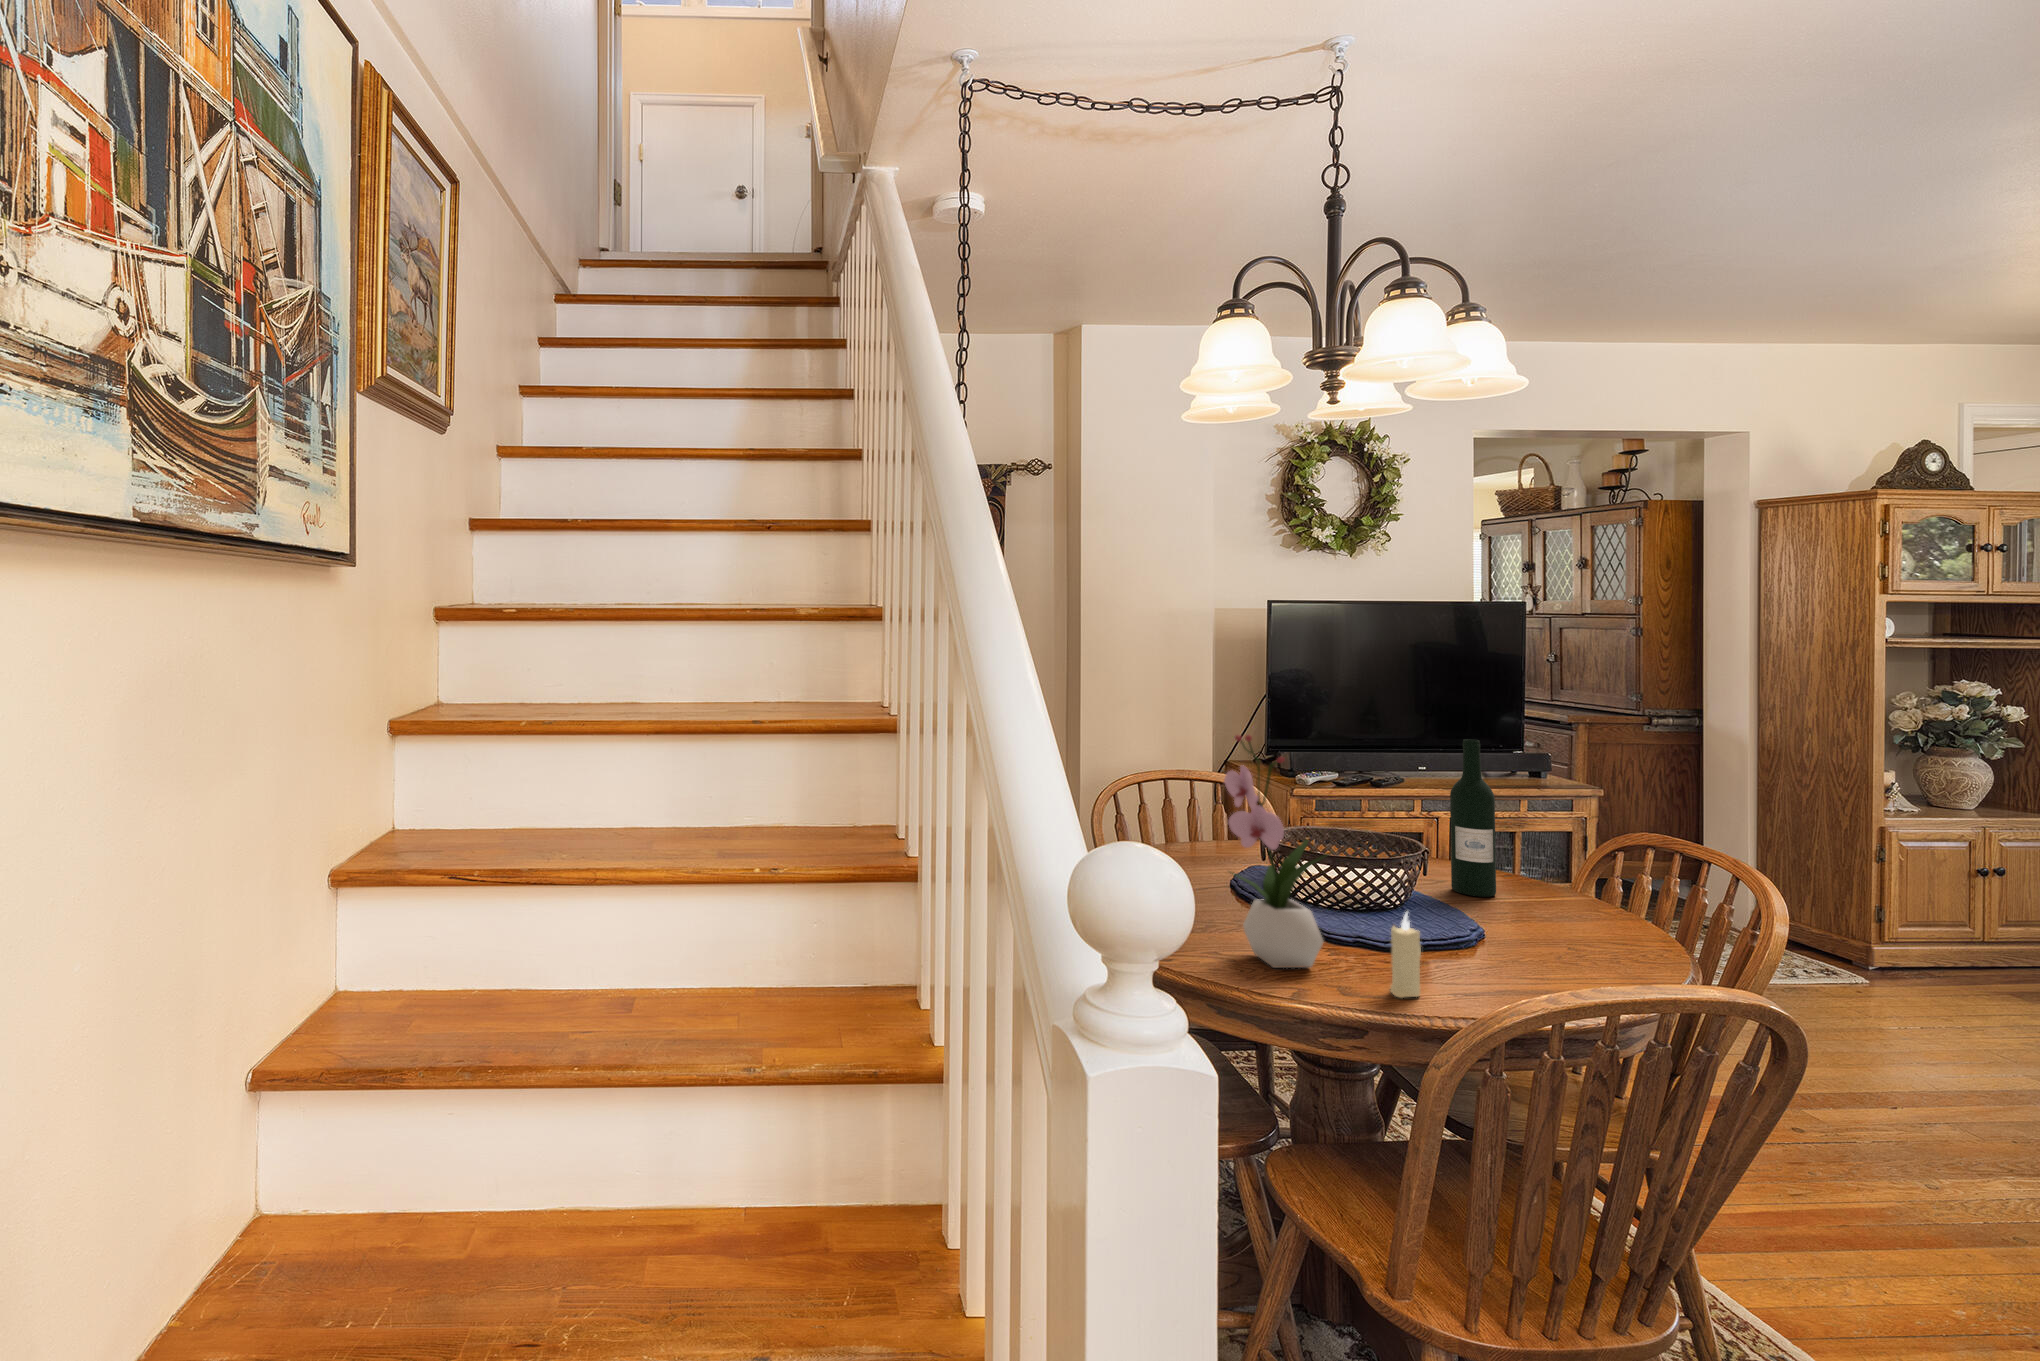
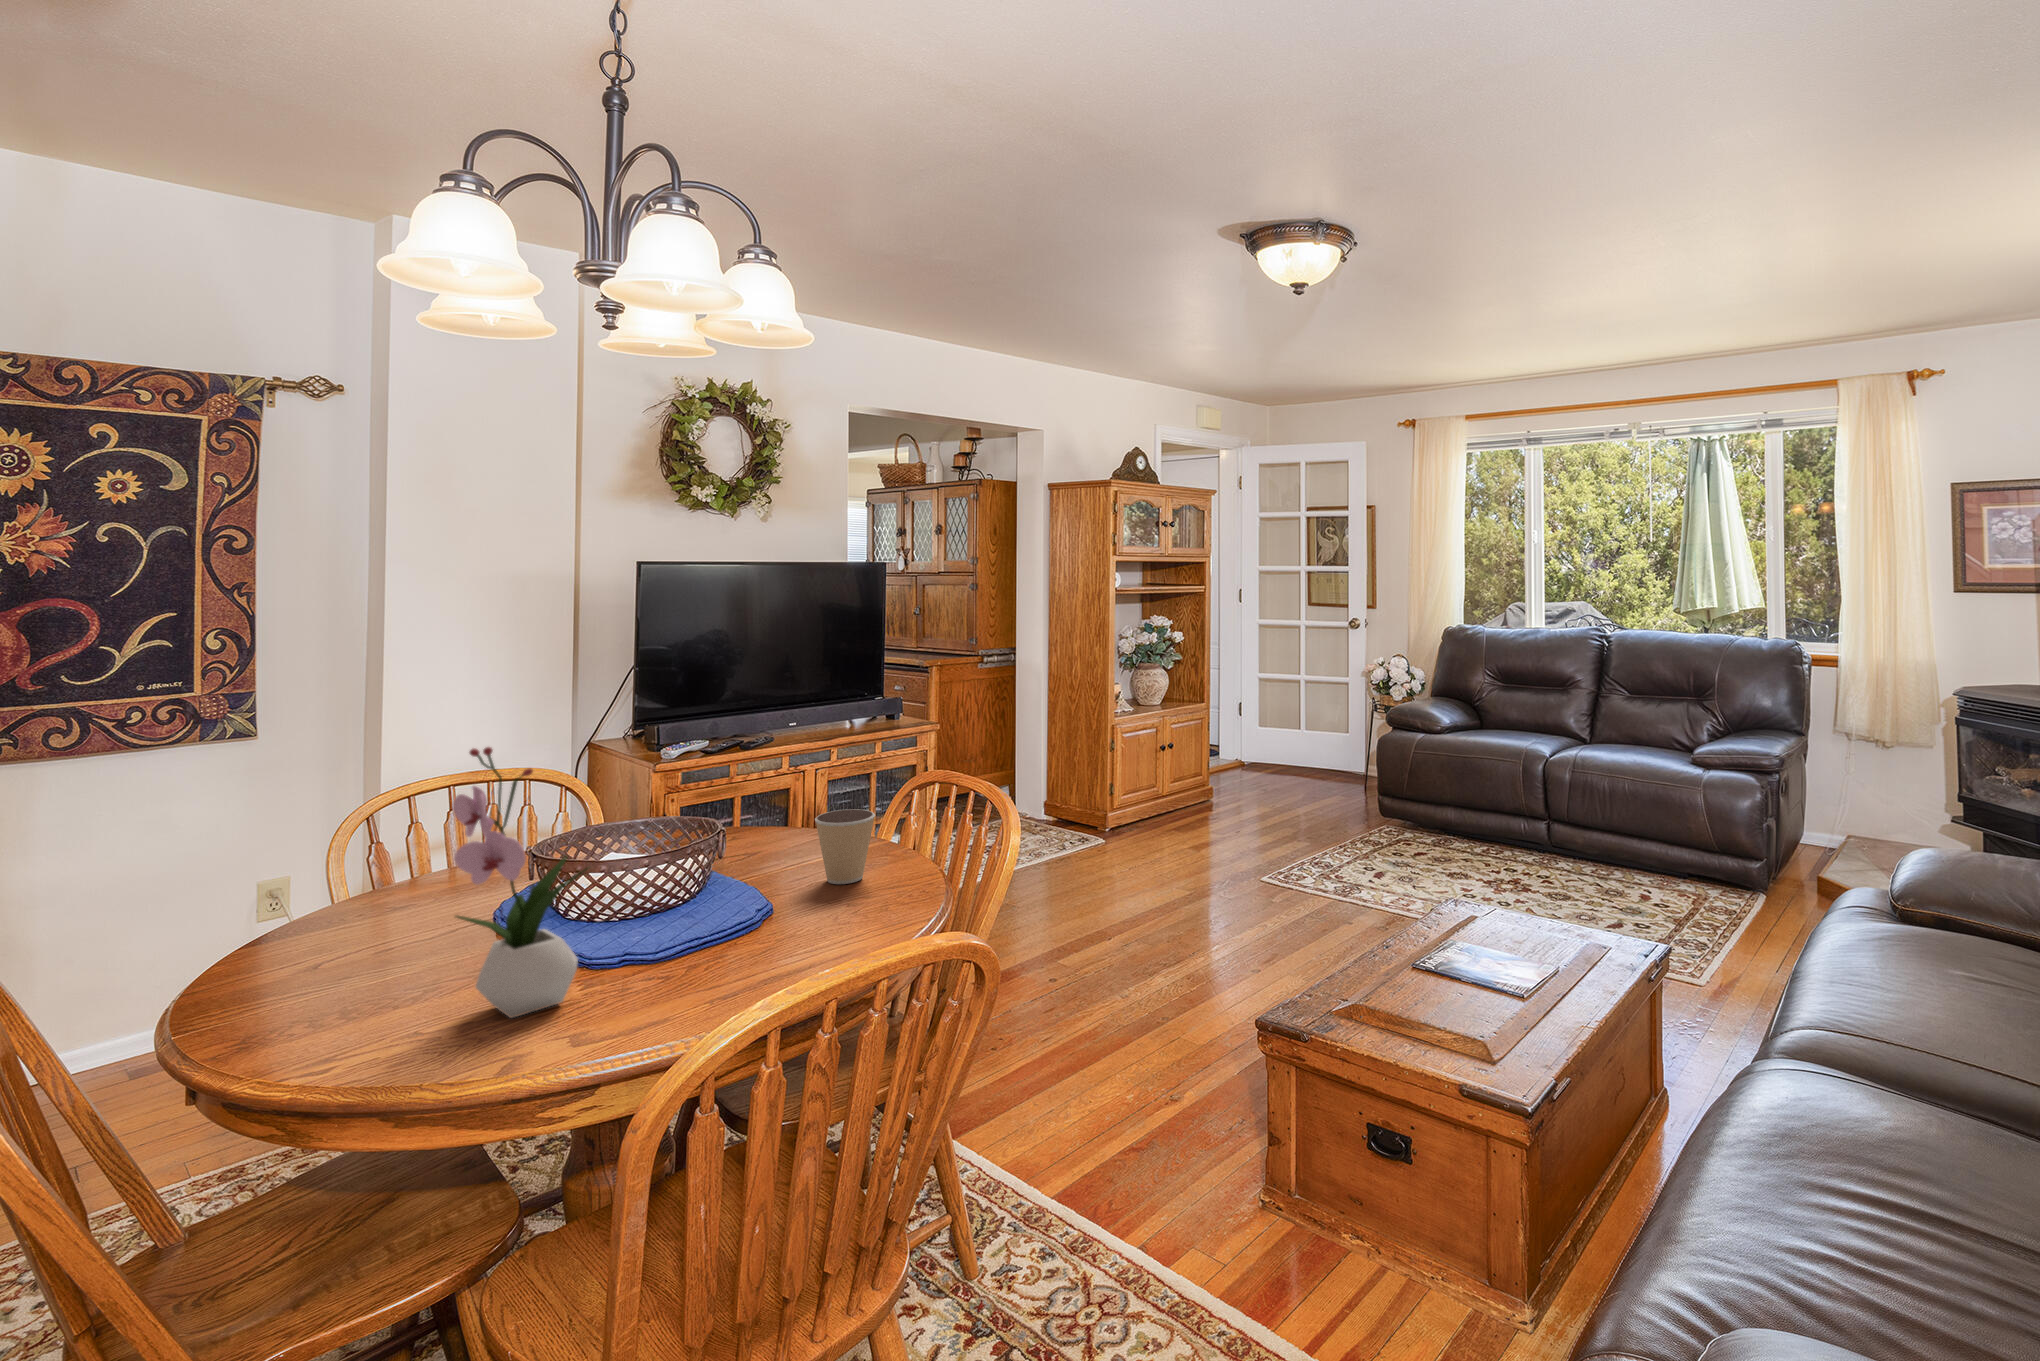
wine bottle: present [1450,739,1496,897] -> none [764,709,804,861]
coffee cup: none [1520,852,1595,934] -> present [815,809,875,884]
candle: present [1390,912,1421,998] -> none [645,916,680,1012]

